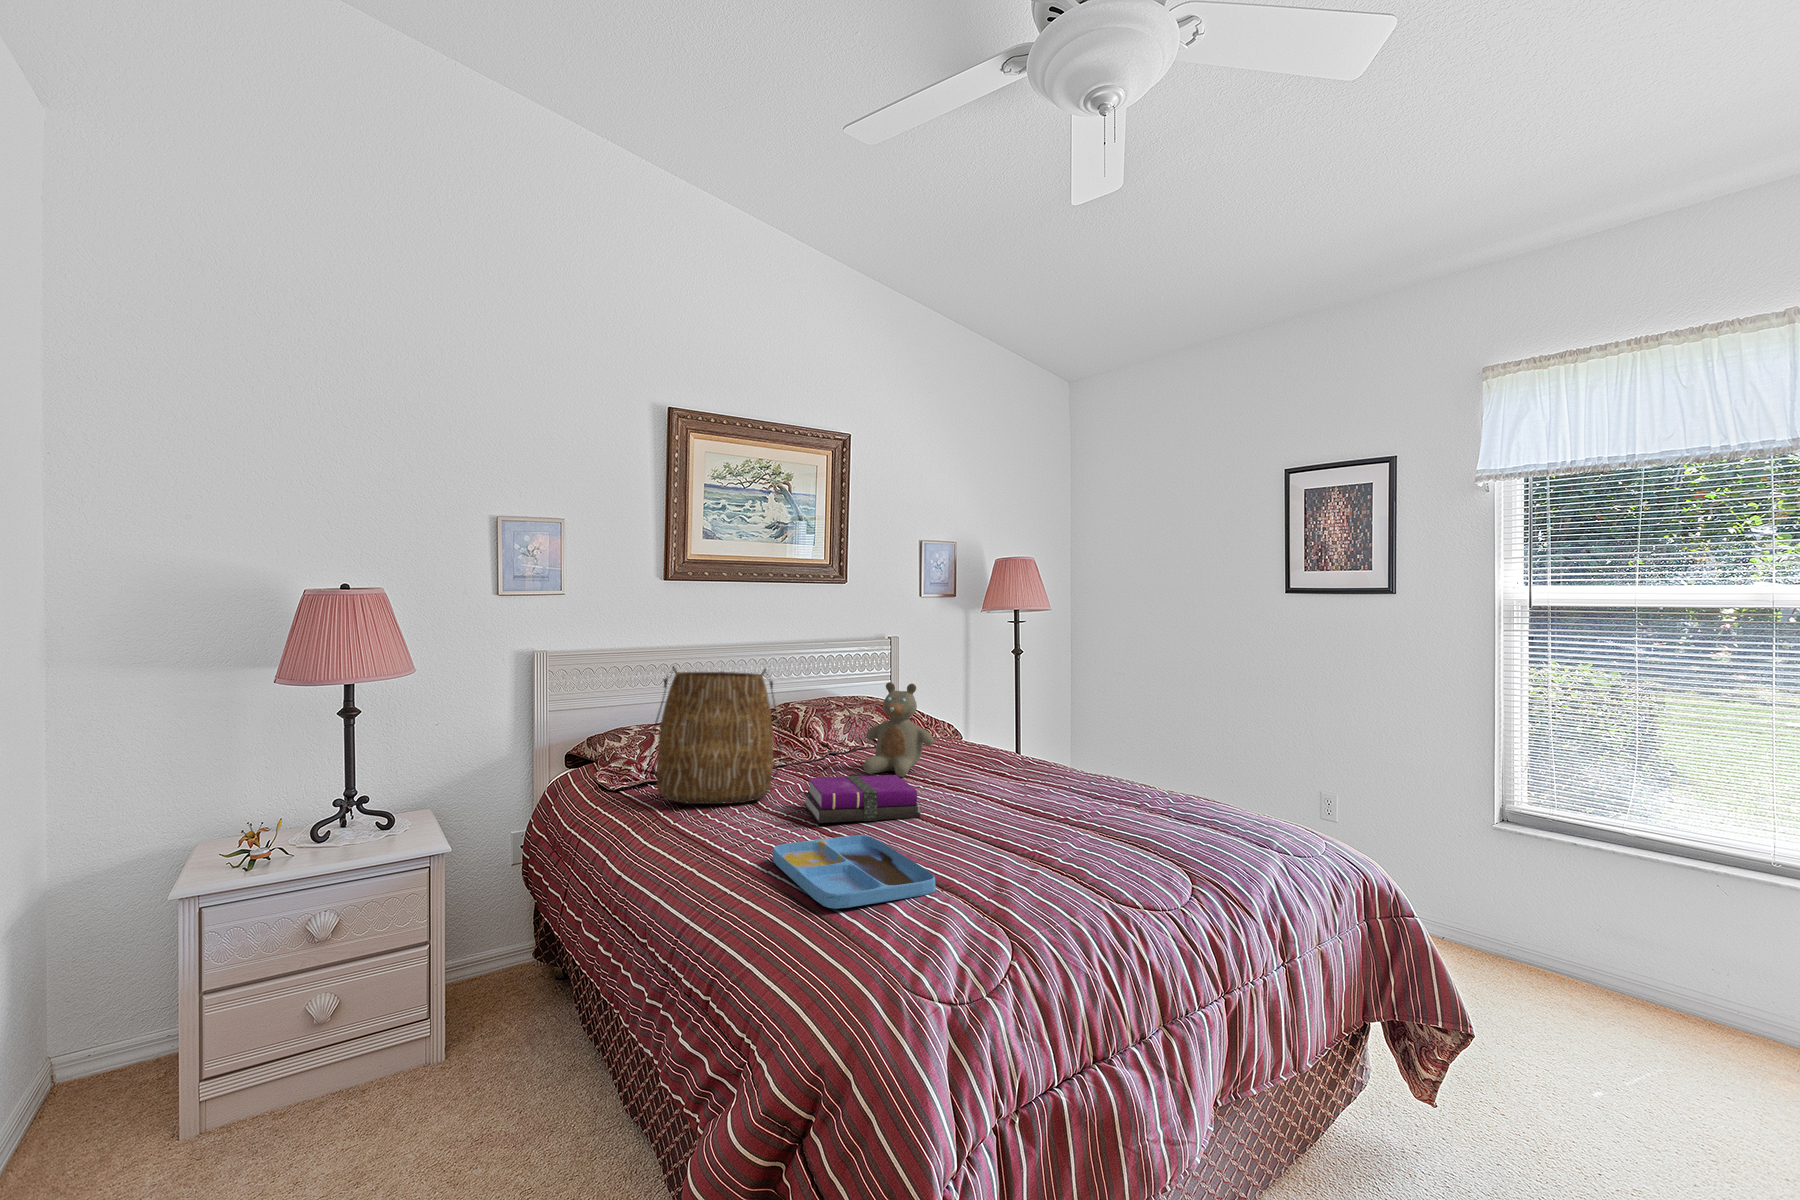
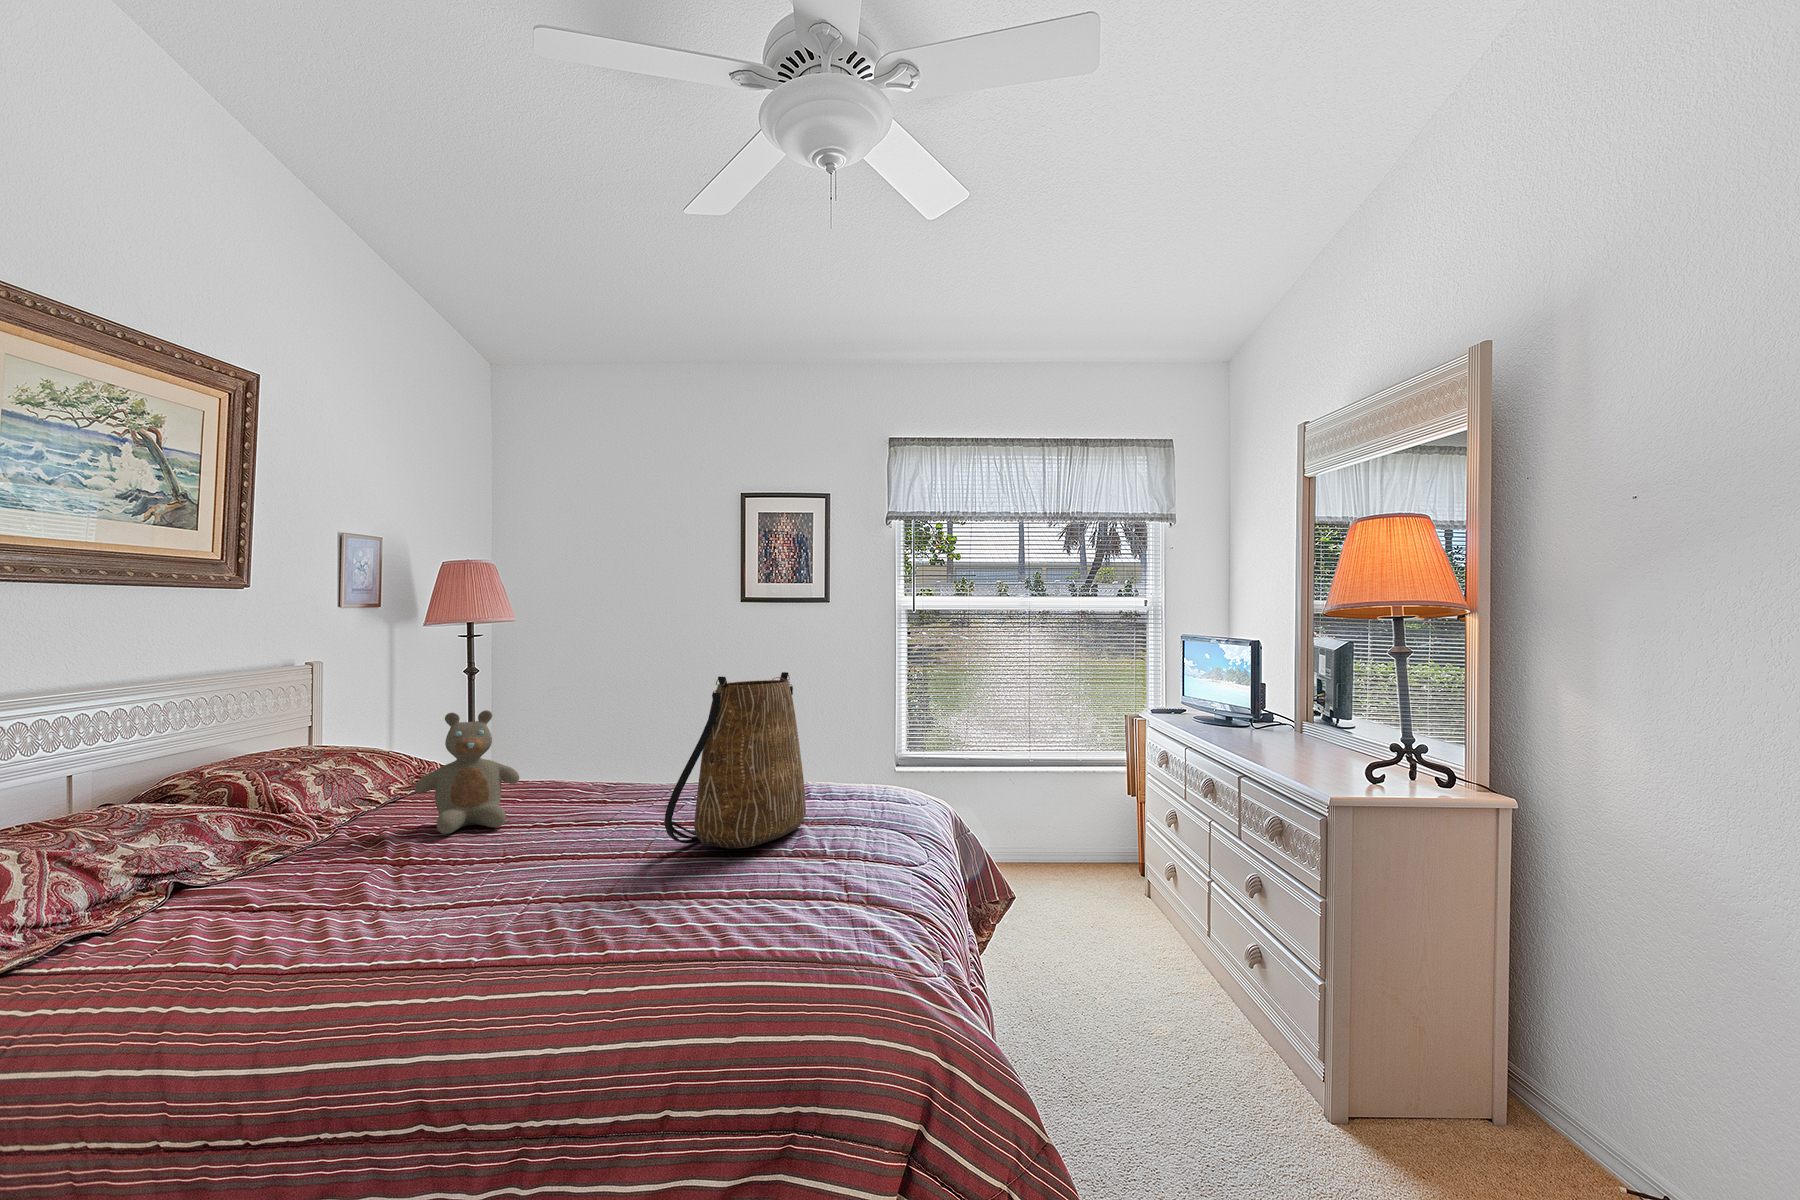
tote bag: present [650,667,781,804] -> present [665,672,806,849]
notebook: present [804,775,921,823] -> none [444,817,621,891]
tray: present [772,835,936,909] -> none [566,877,796,944]

